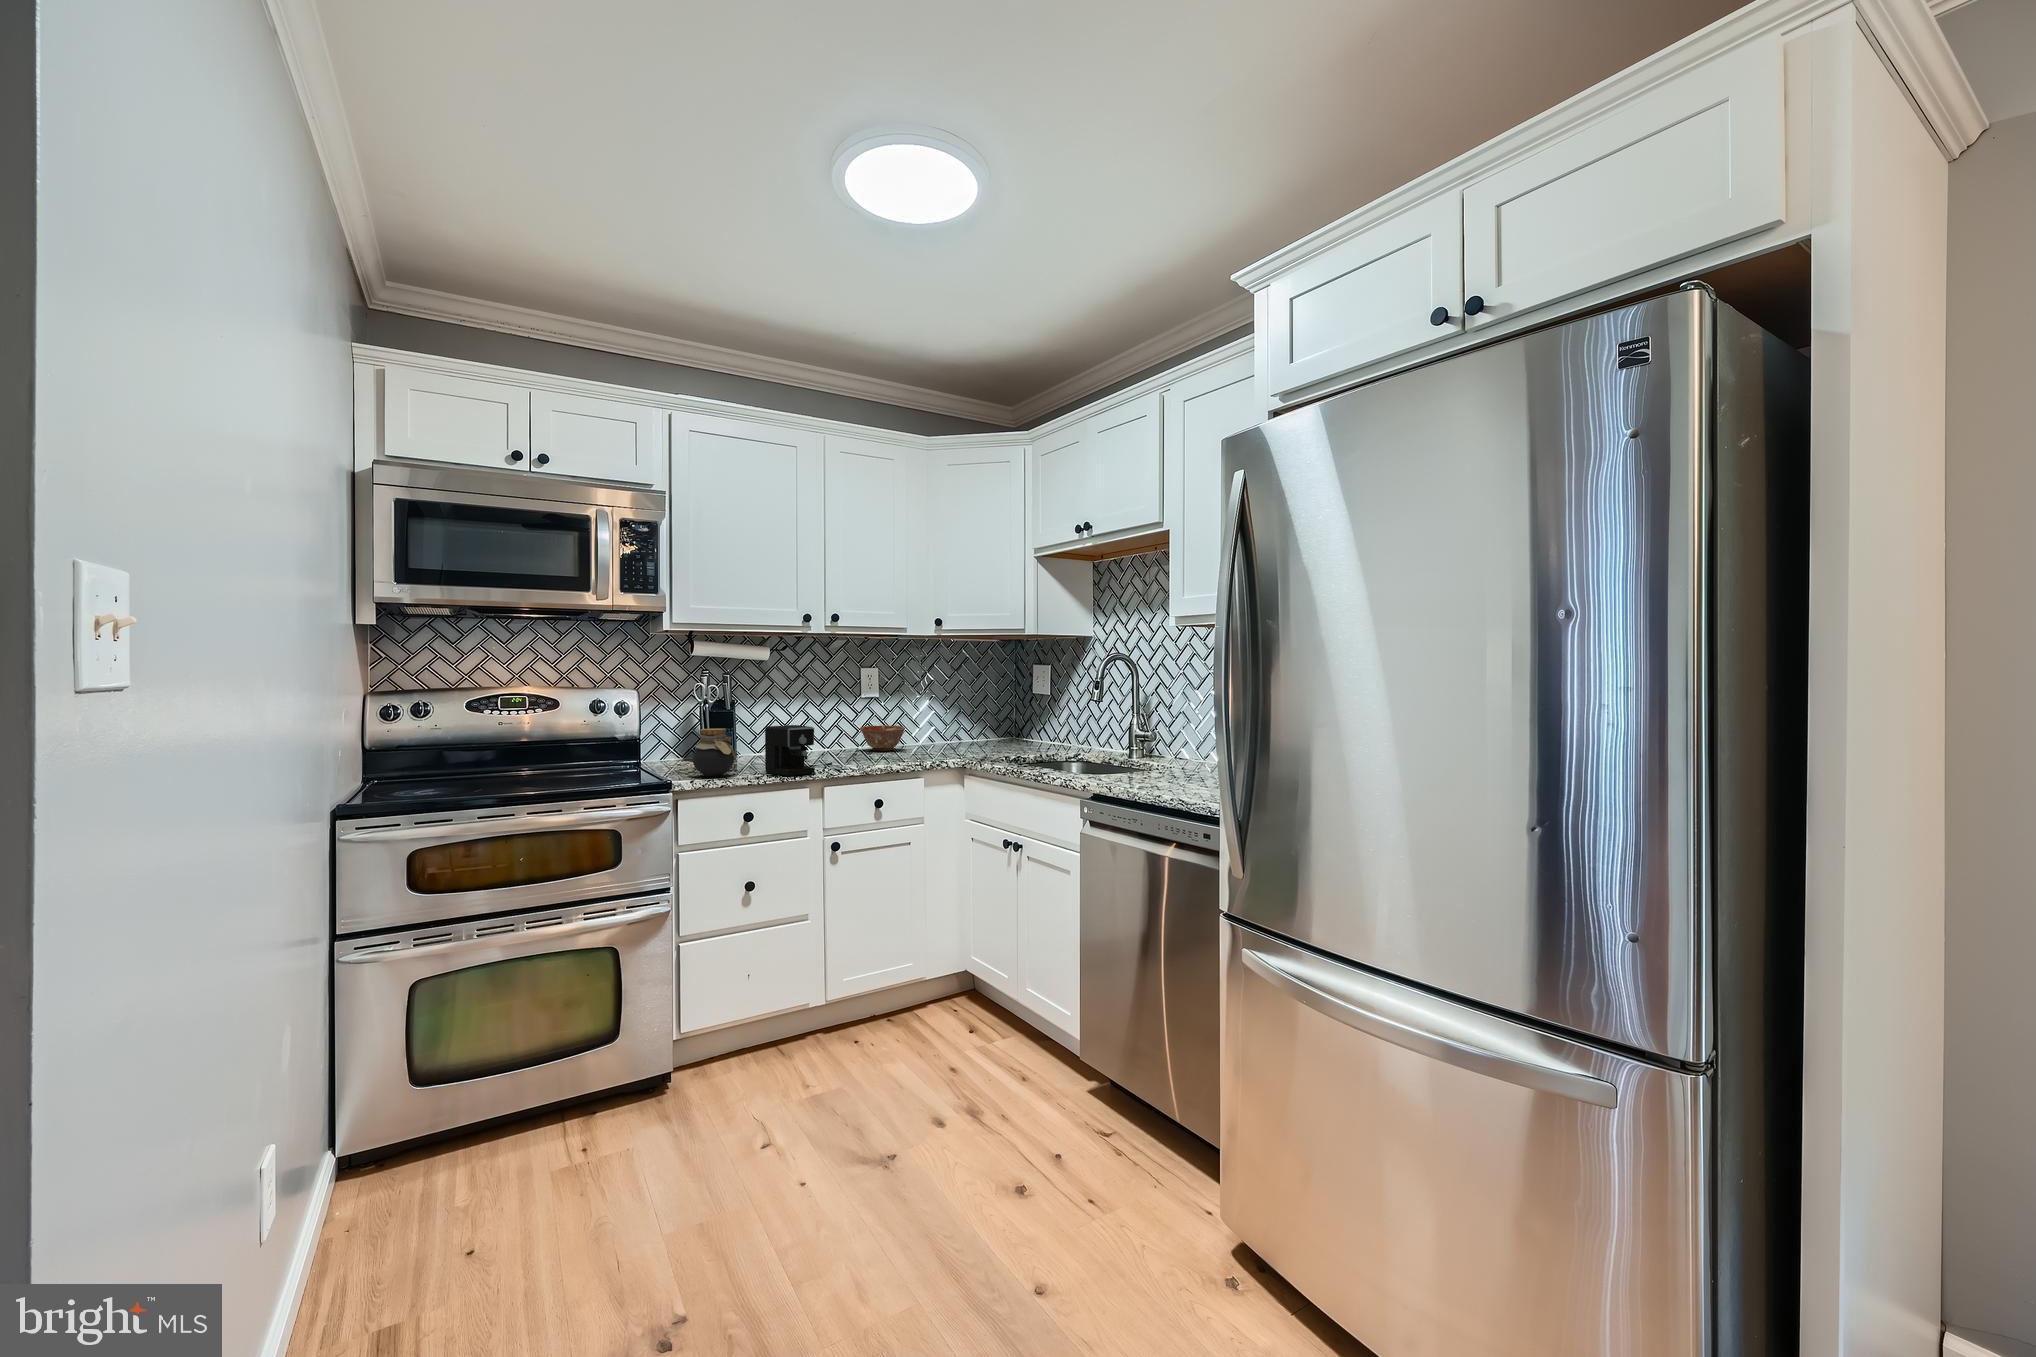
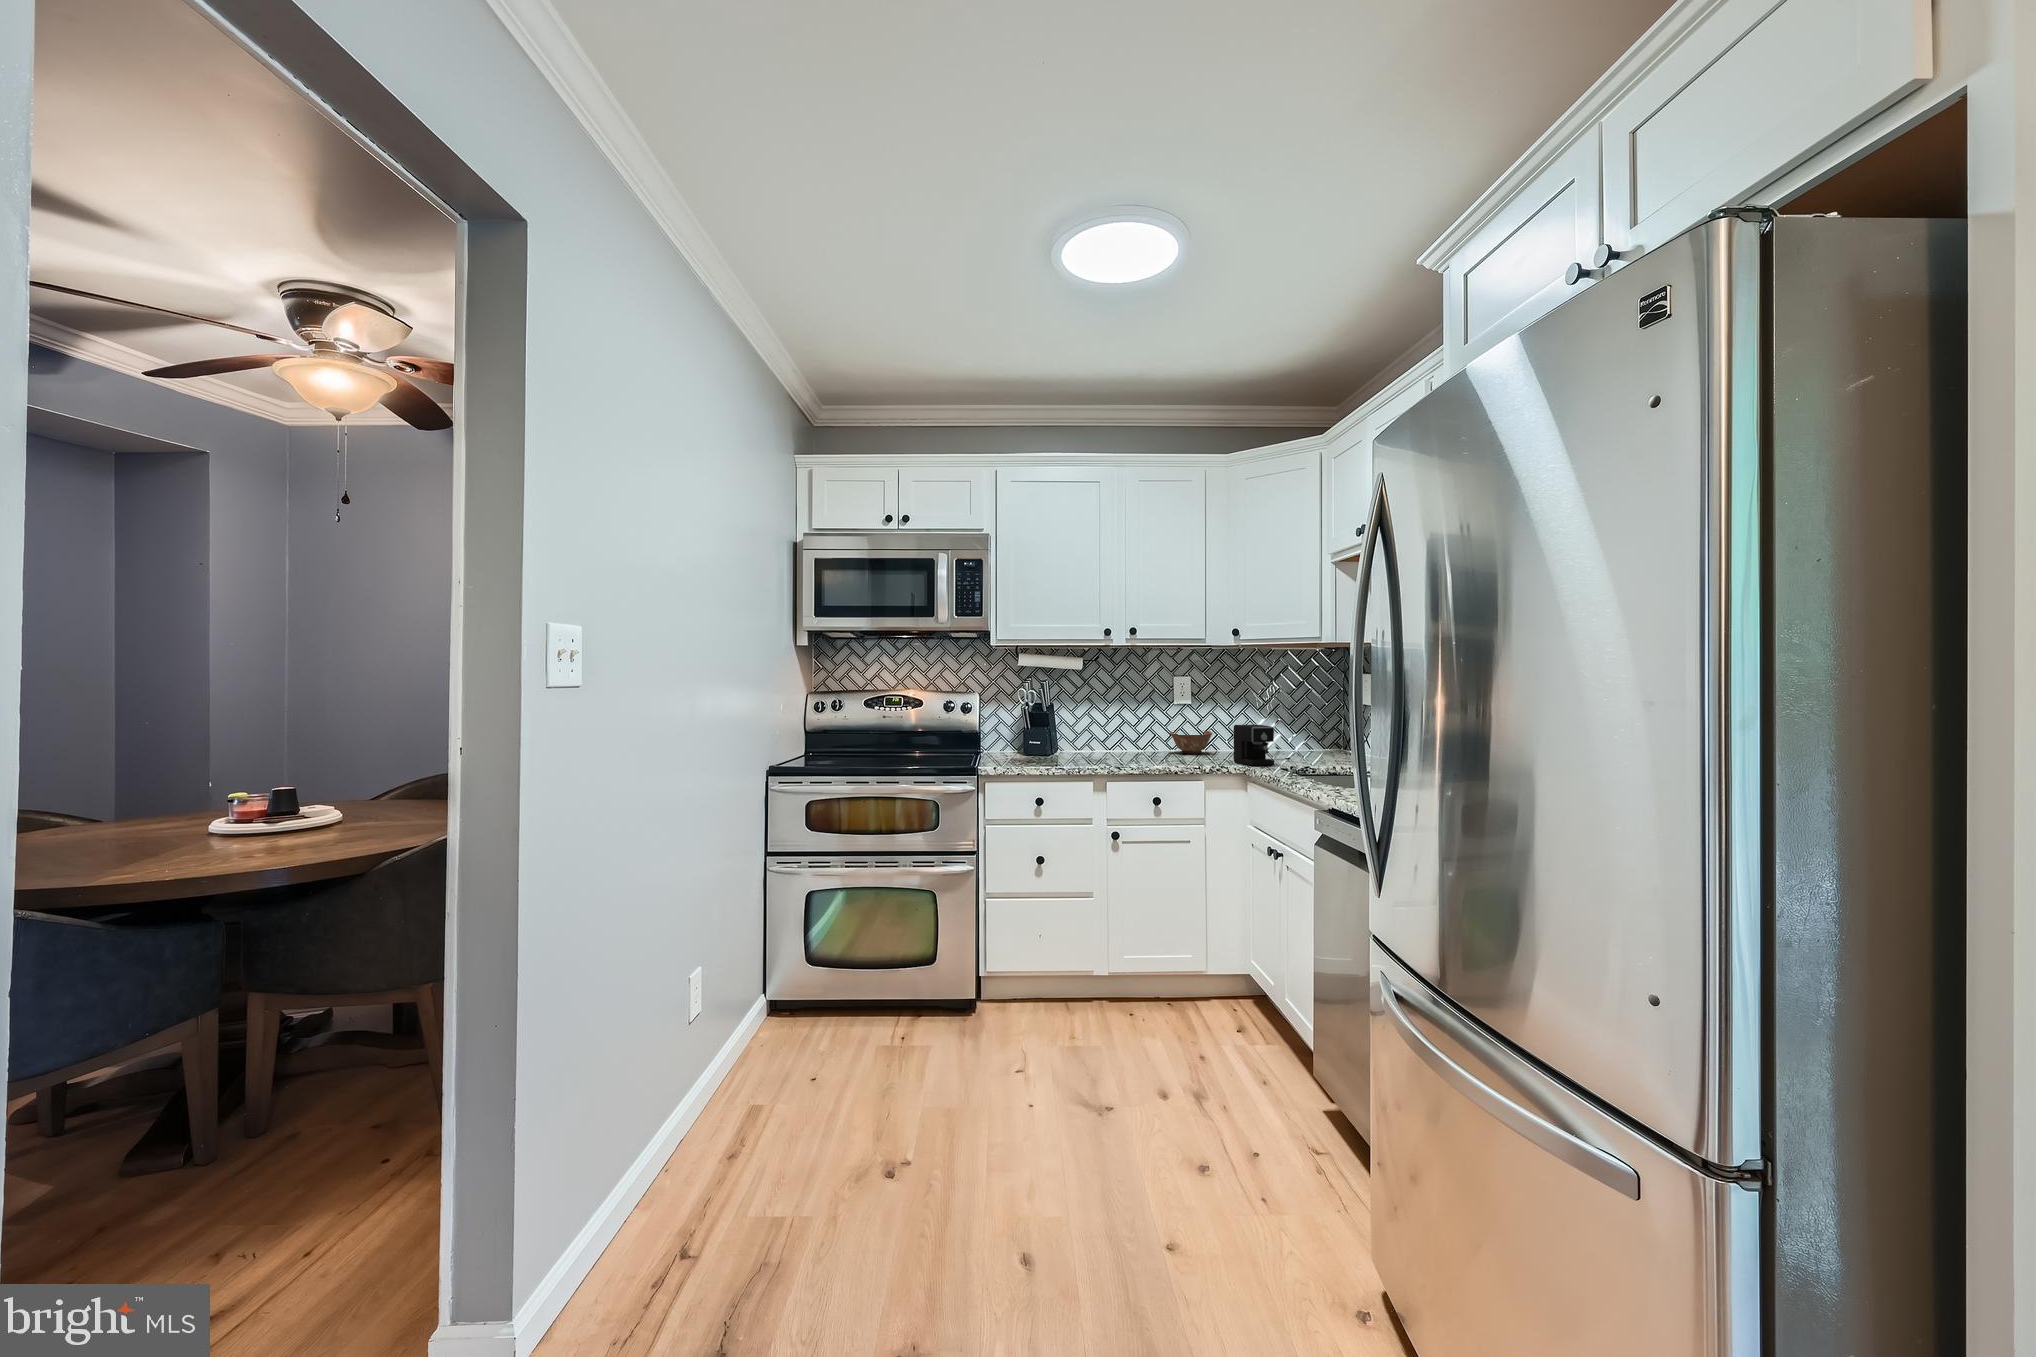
coffee maker: present [765,725,832,776] -> present [1234,725,1290,766]
jar: present [693,728,737,776] -> none [999,726,1031,765]

